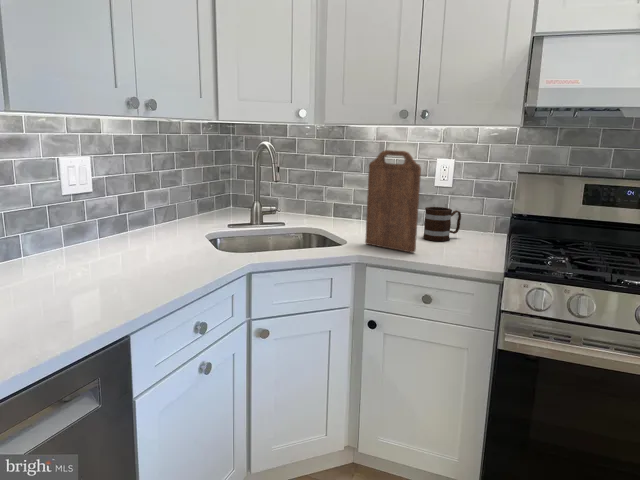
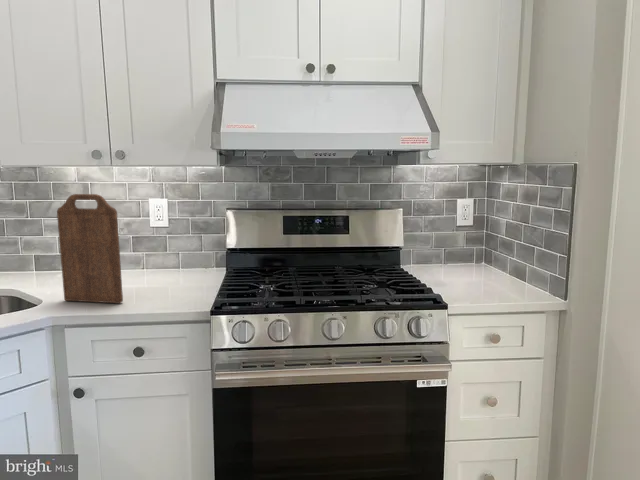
mug: present [423,207,461,241] -> none [137,249,177,285]

